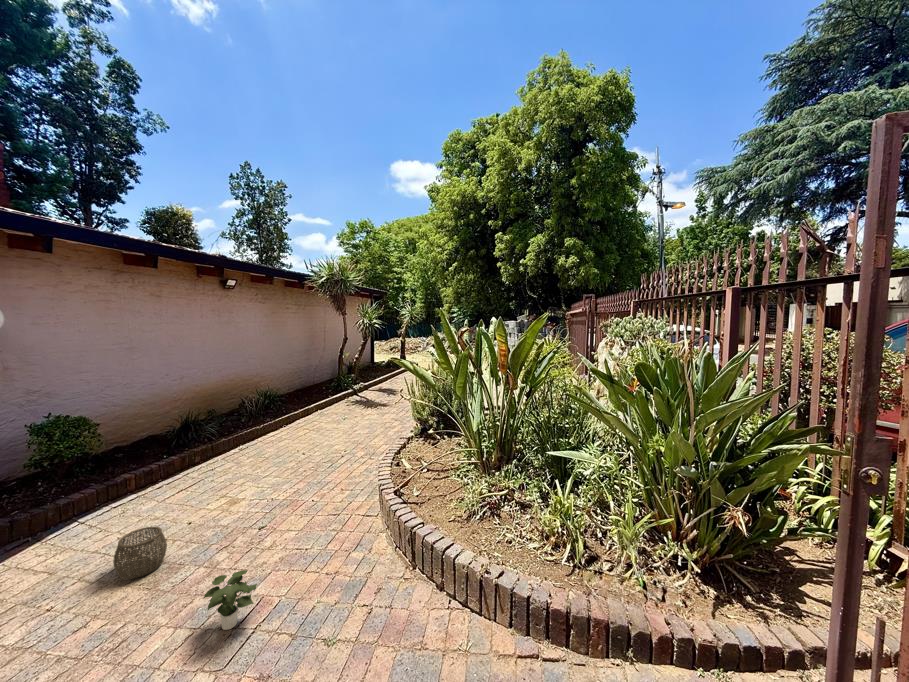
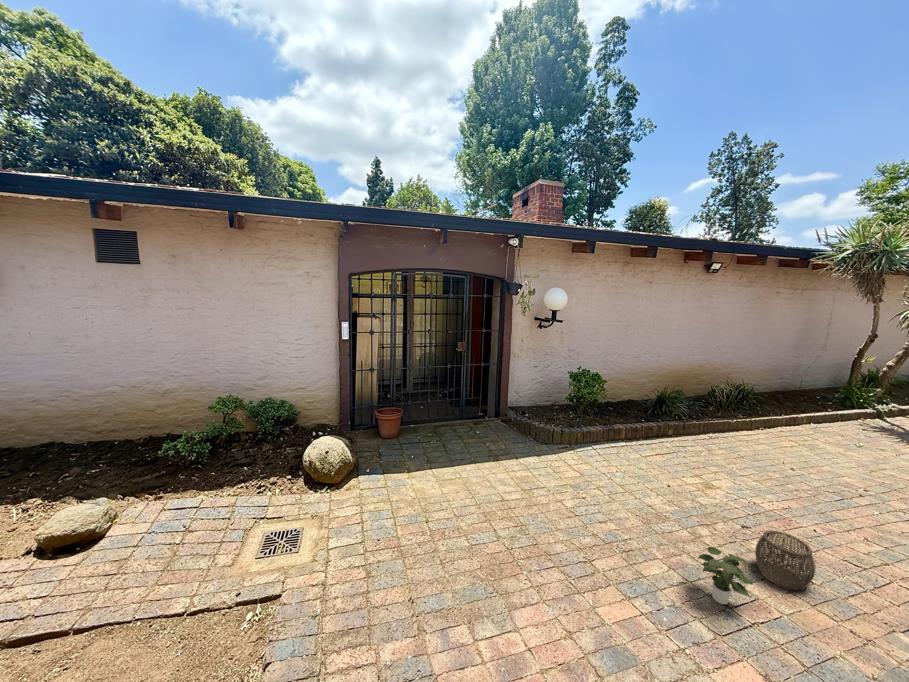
woven basket: present [113,527,167,580] -> present [755,531,815,589]

